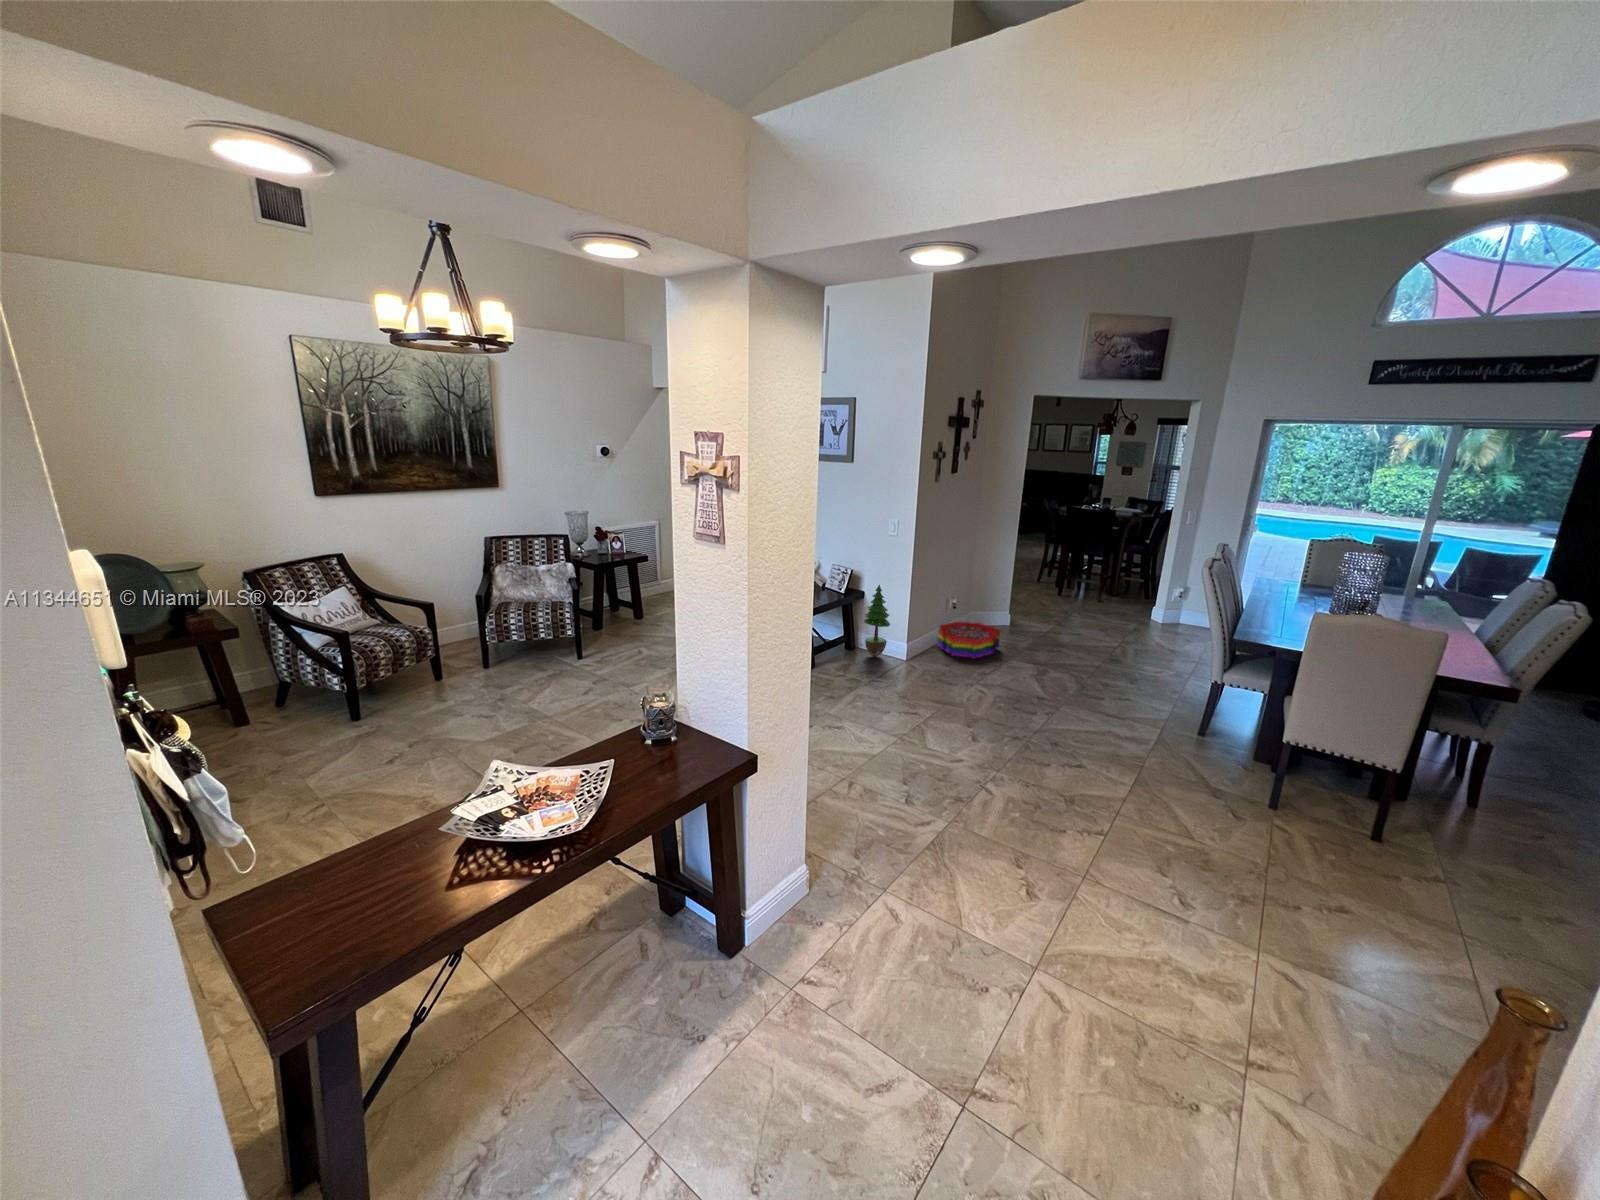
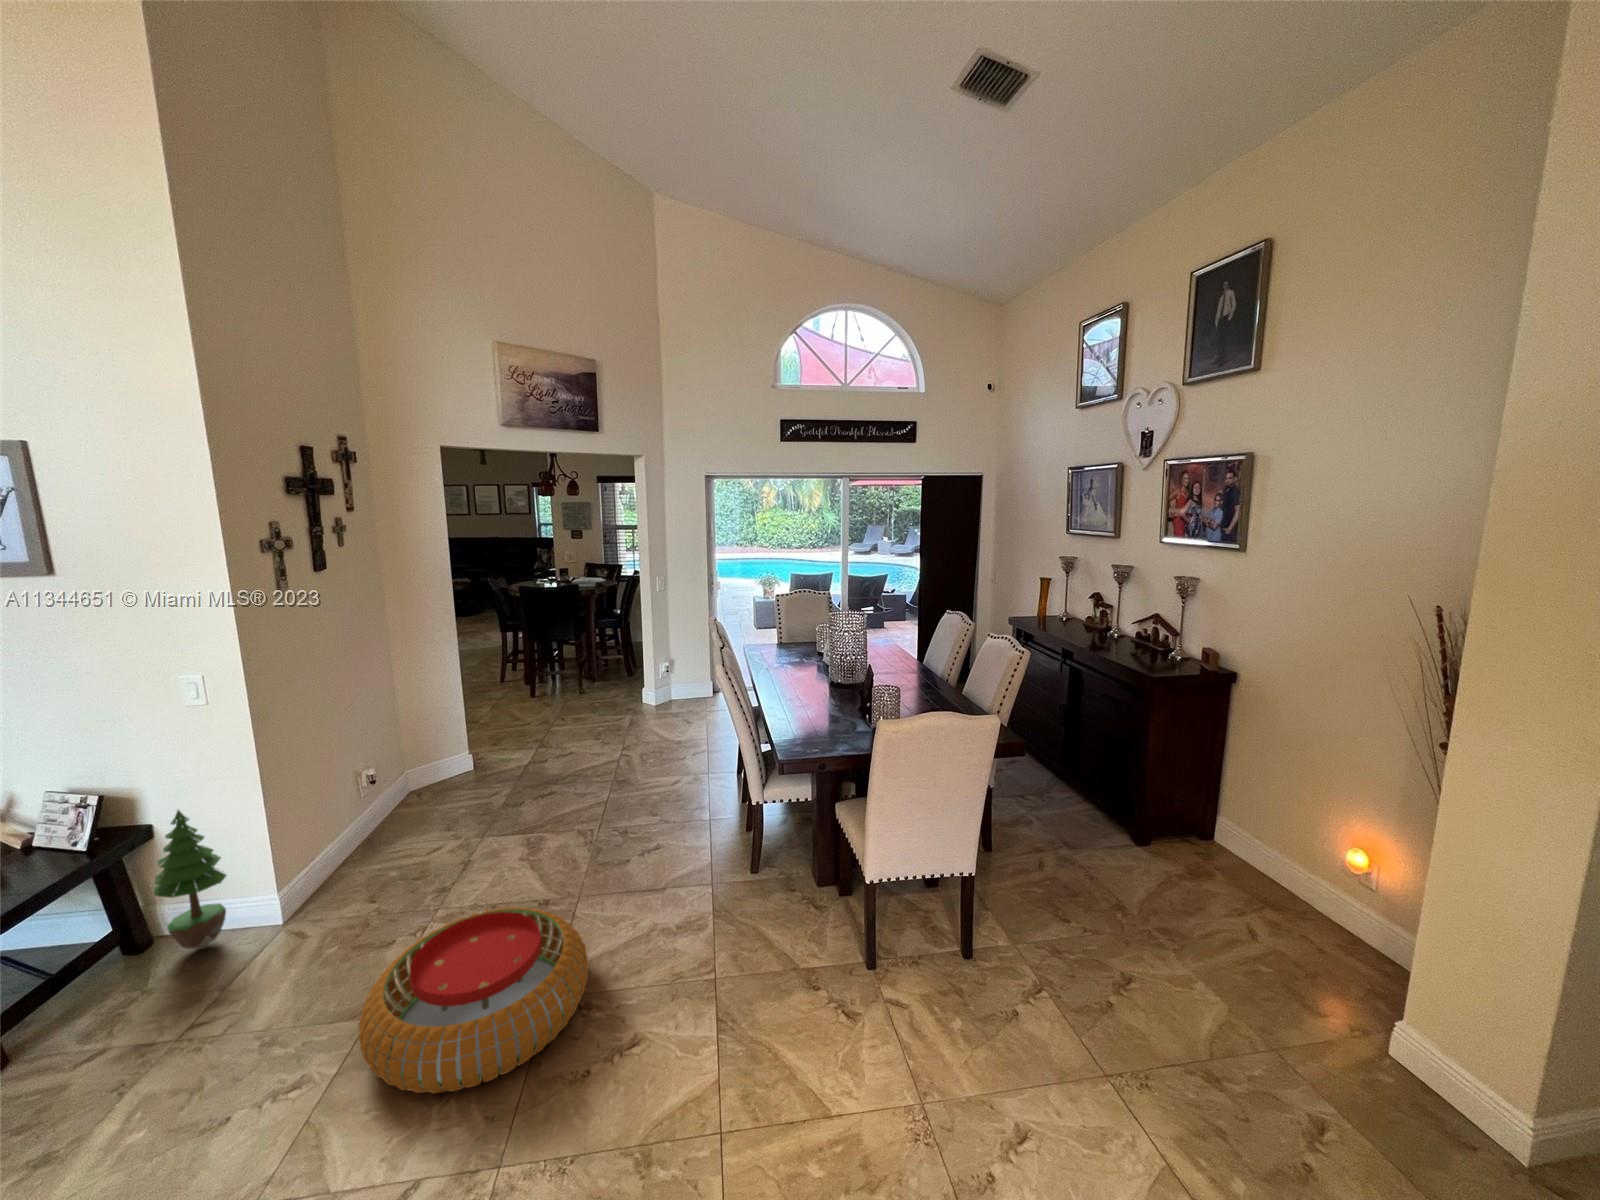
storage bin: present [937,622,1000,659] -> none [346,794,462,875]
pouf: none [942,676,1063,749] -> present [359,907,588,1093]

